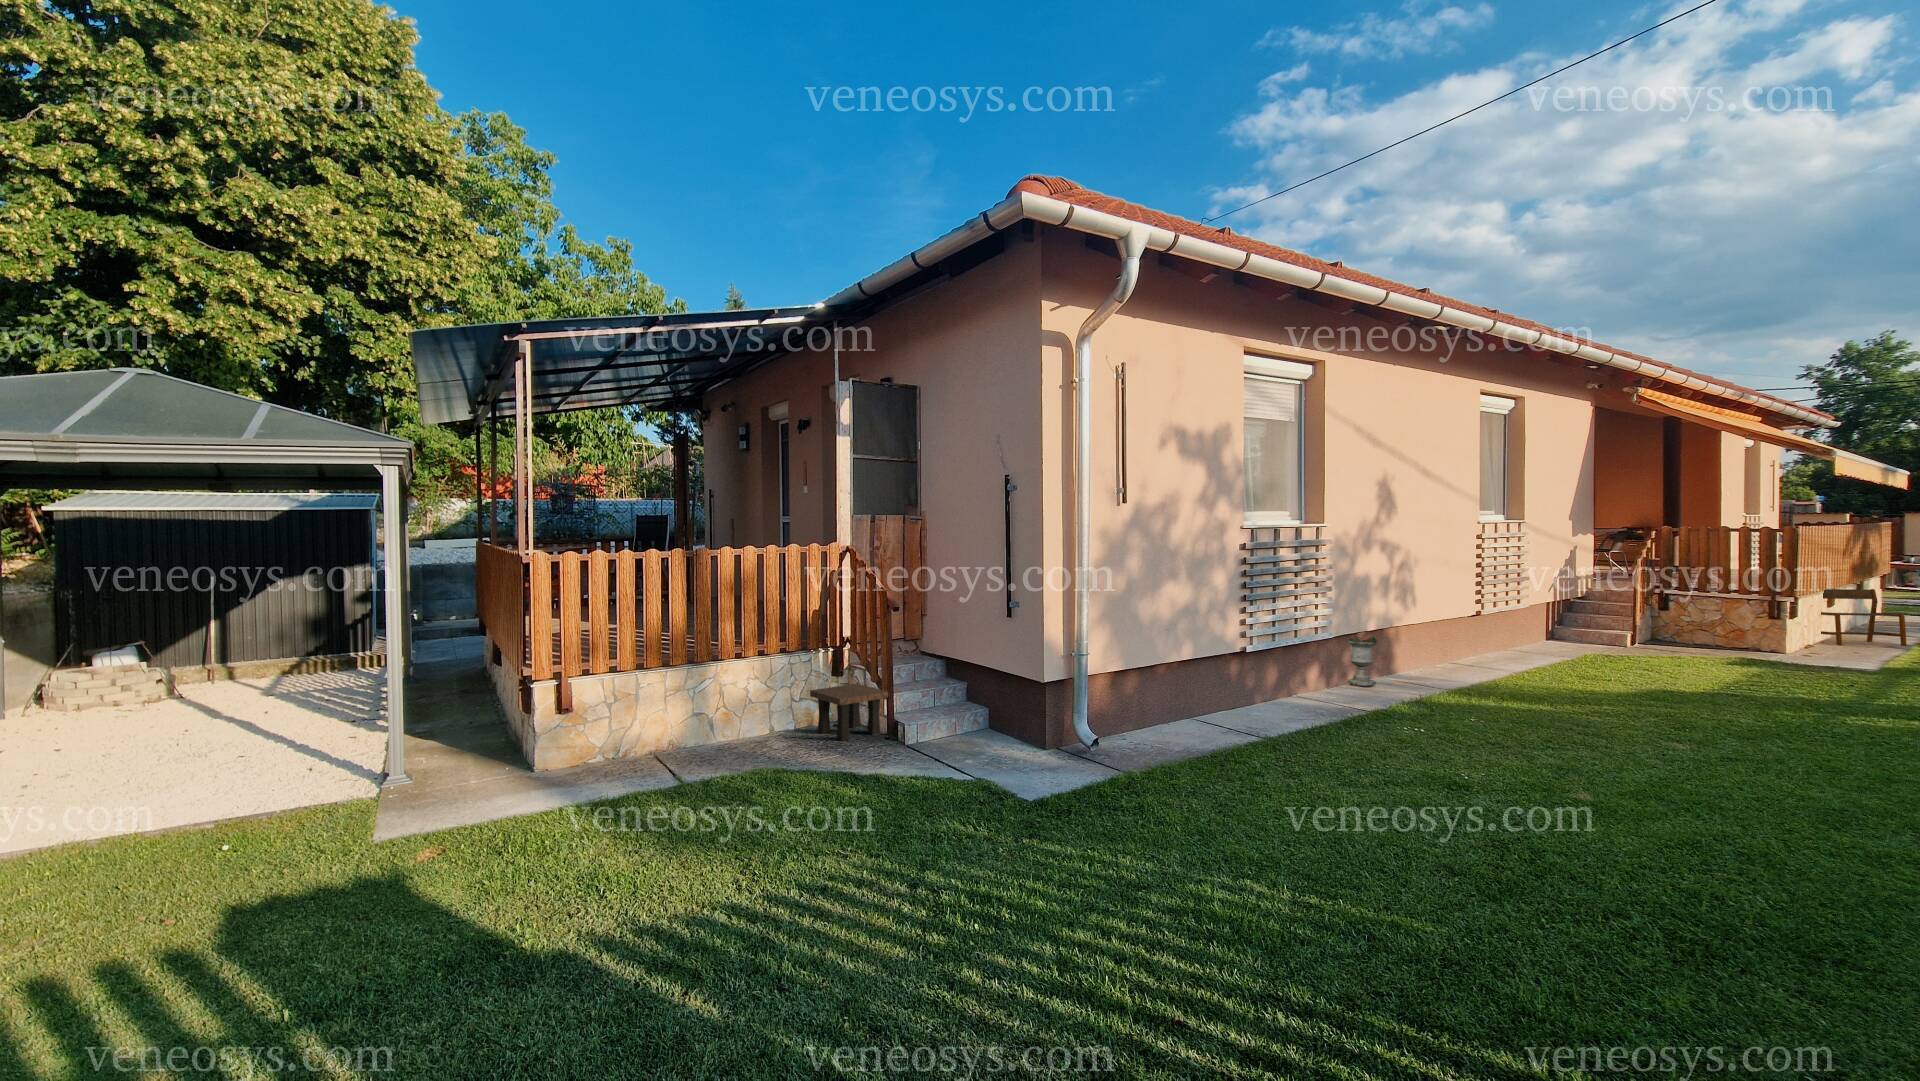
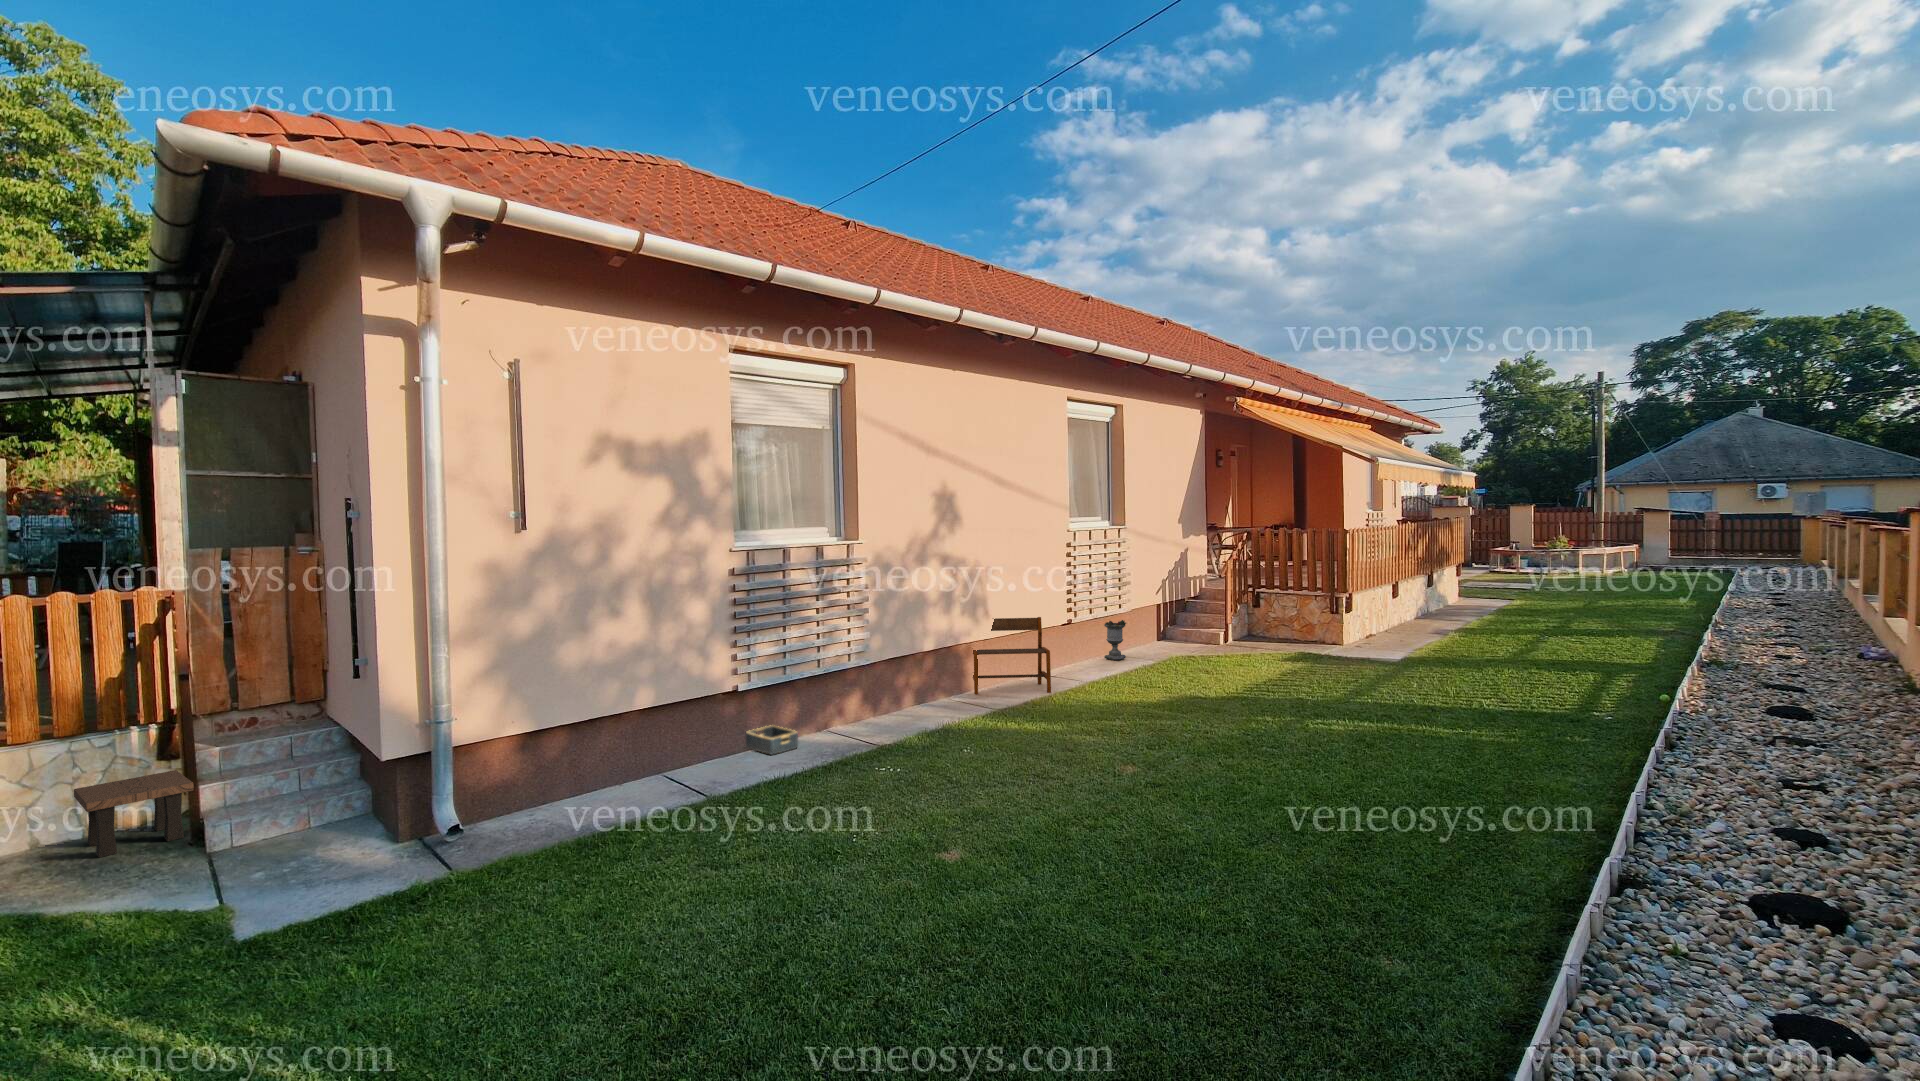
bench: present [1821,589,1907,646] -> present [973,617,1051,694]
planter: present [1347,636,1378,686] -> present [1104,620,1126,660]
basket: none [1244,686,1295,710] -> present [745,725,798,755]

